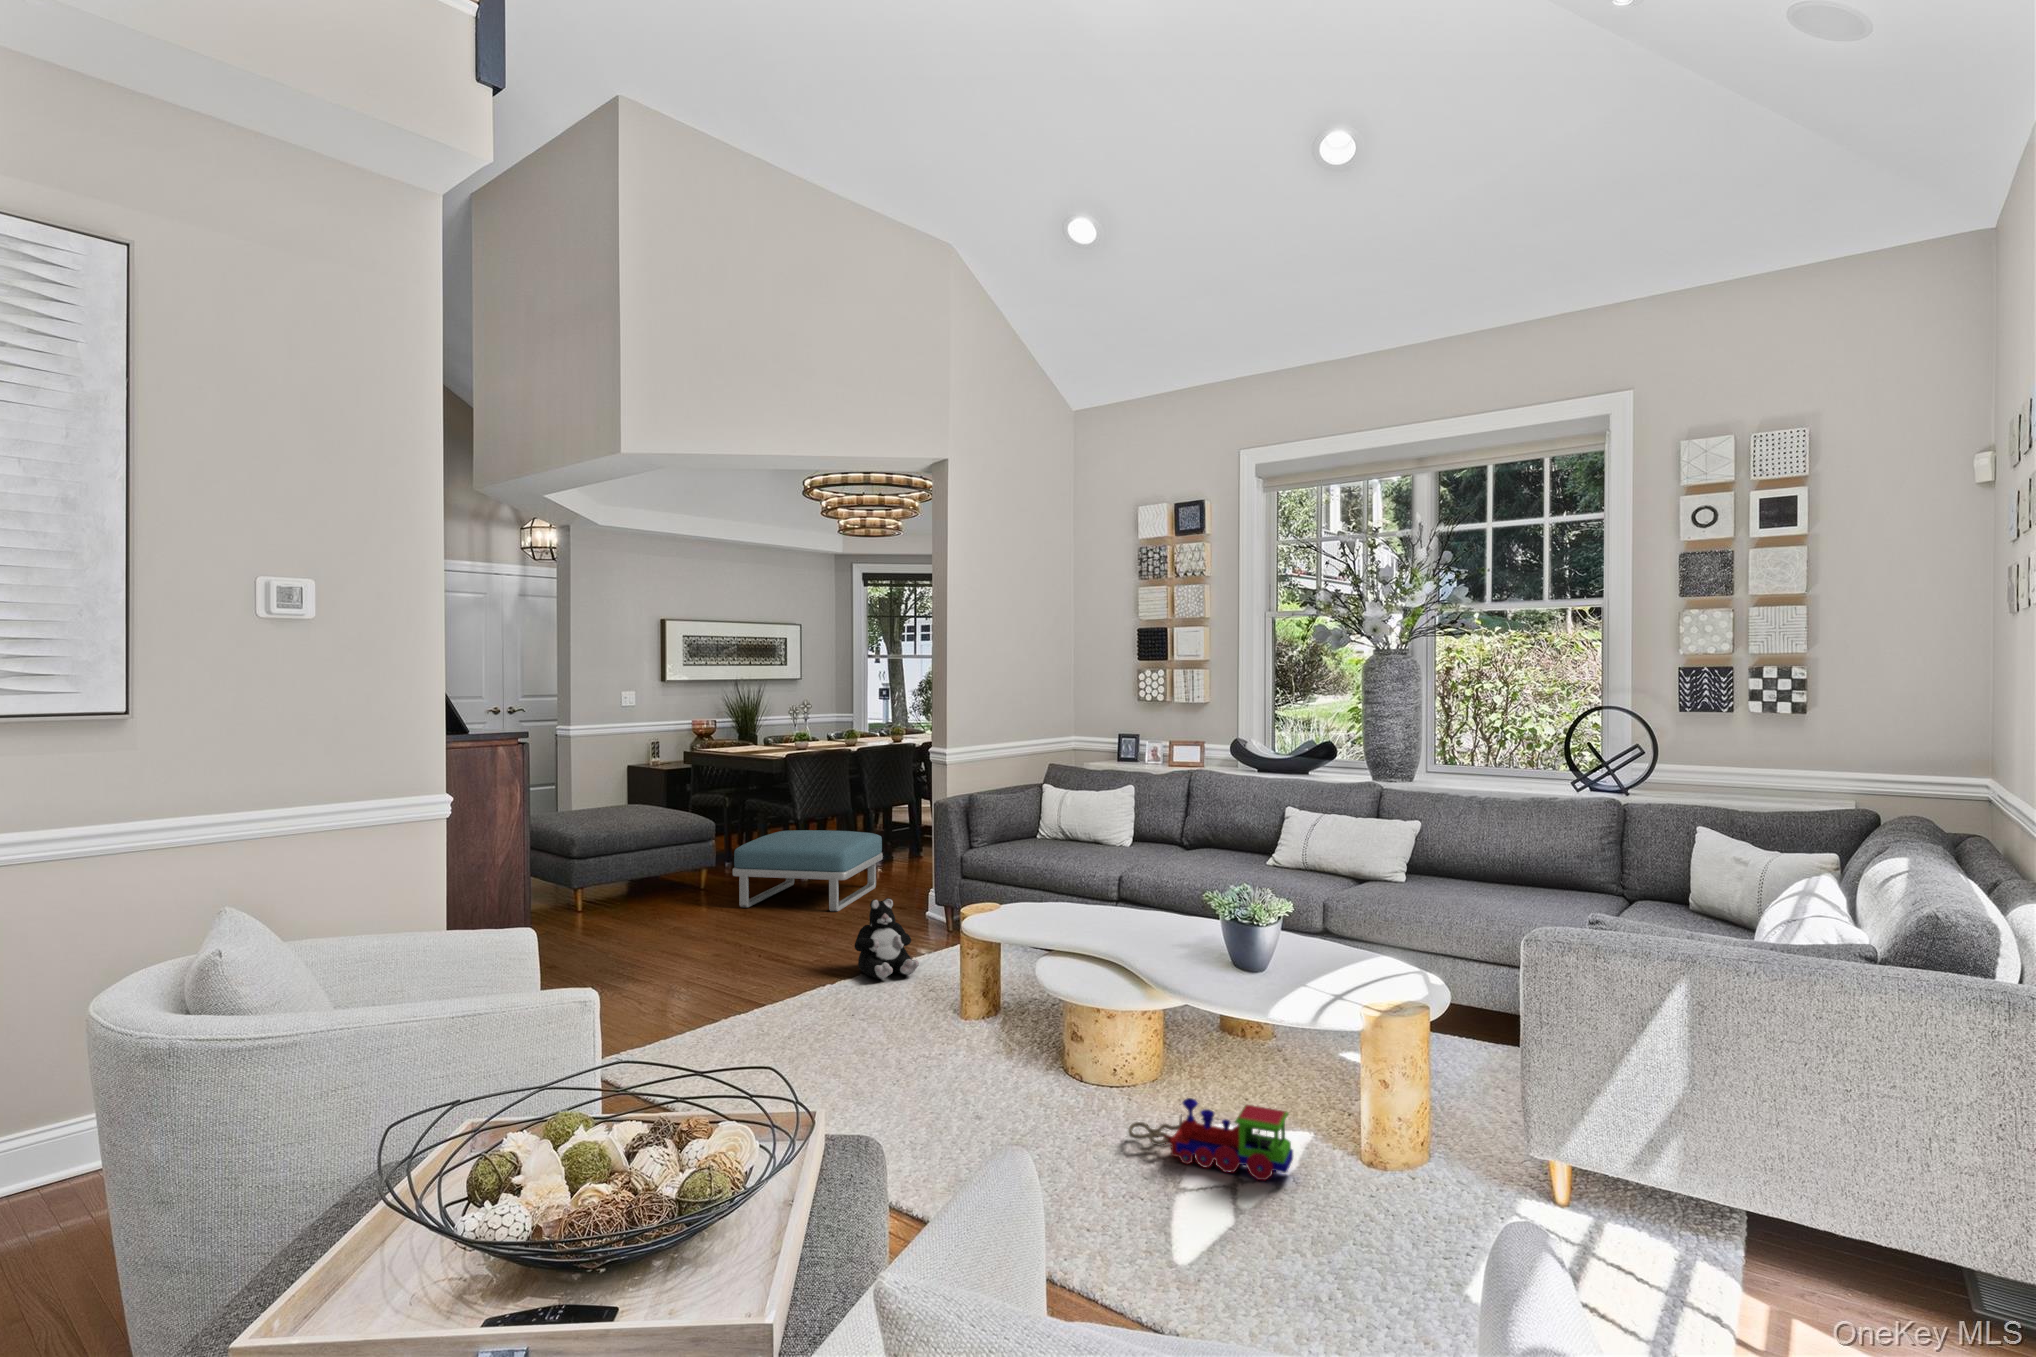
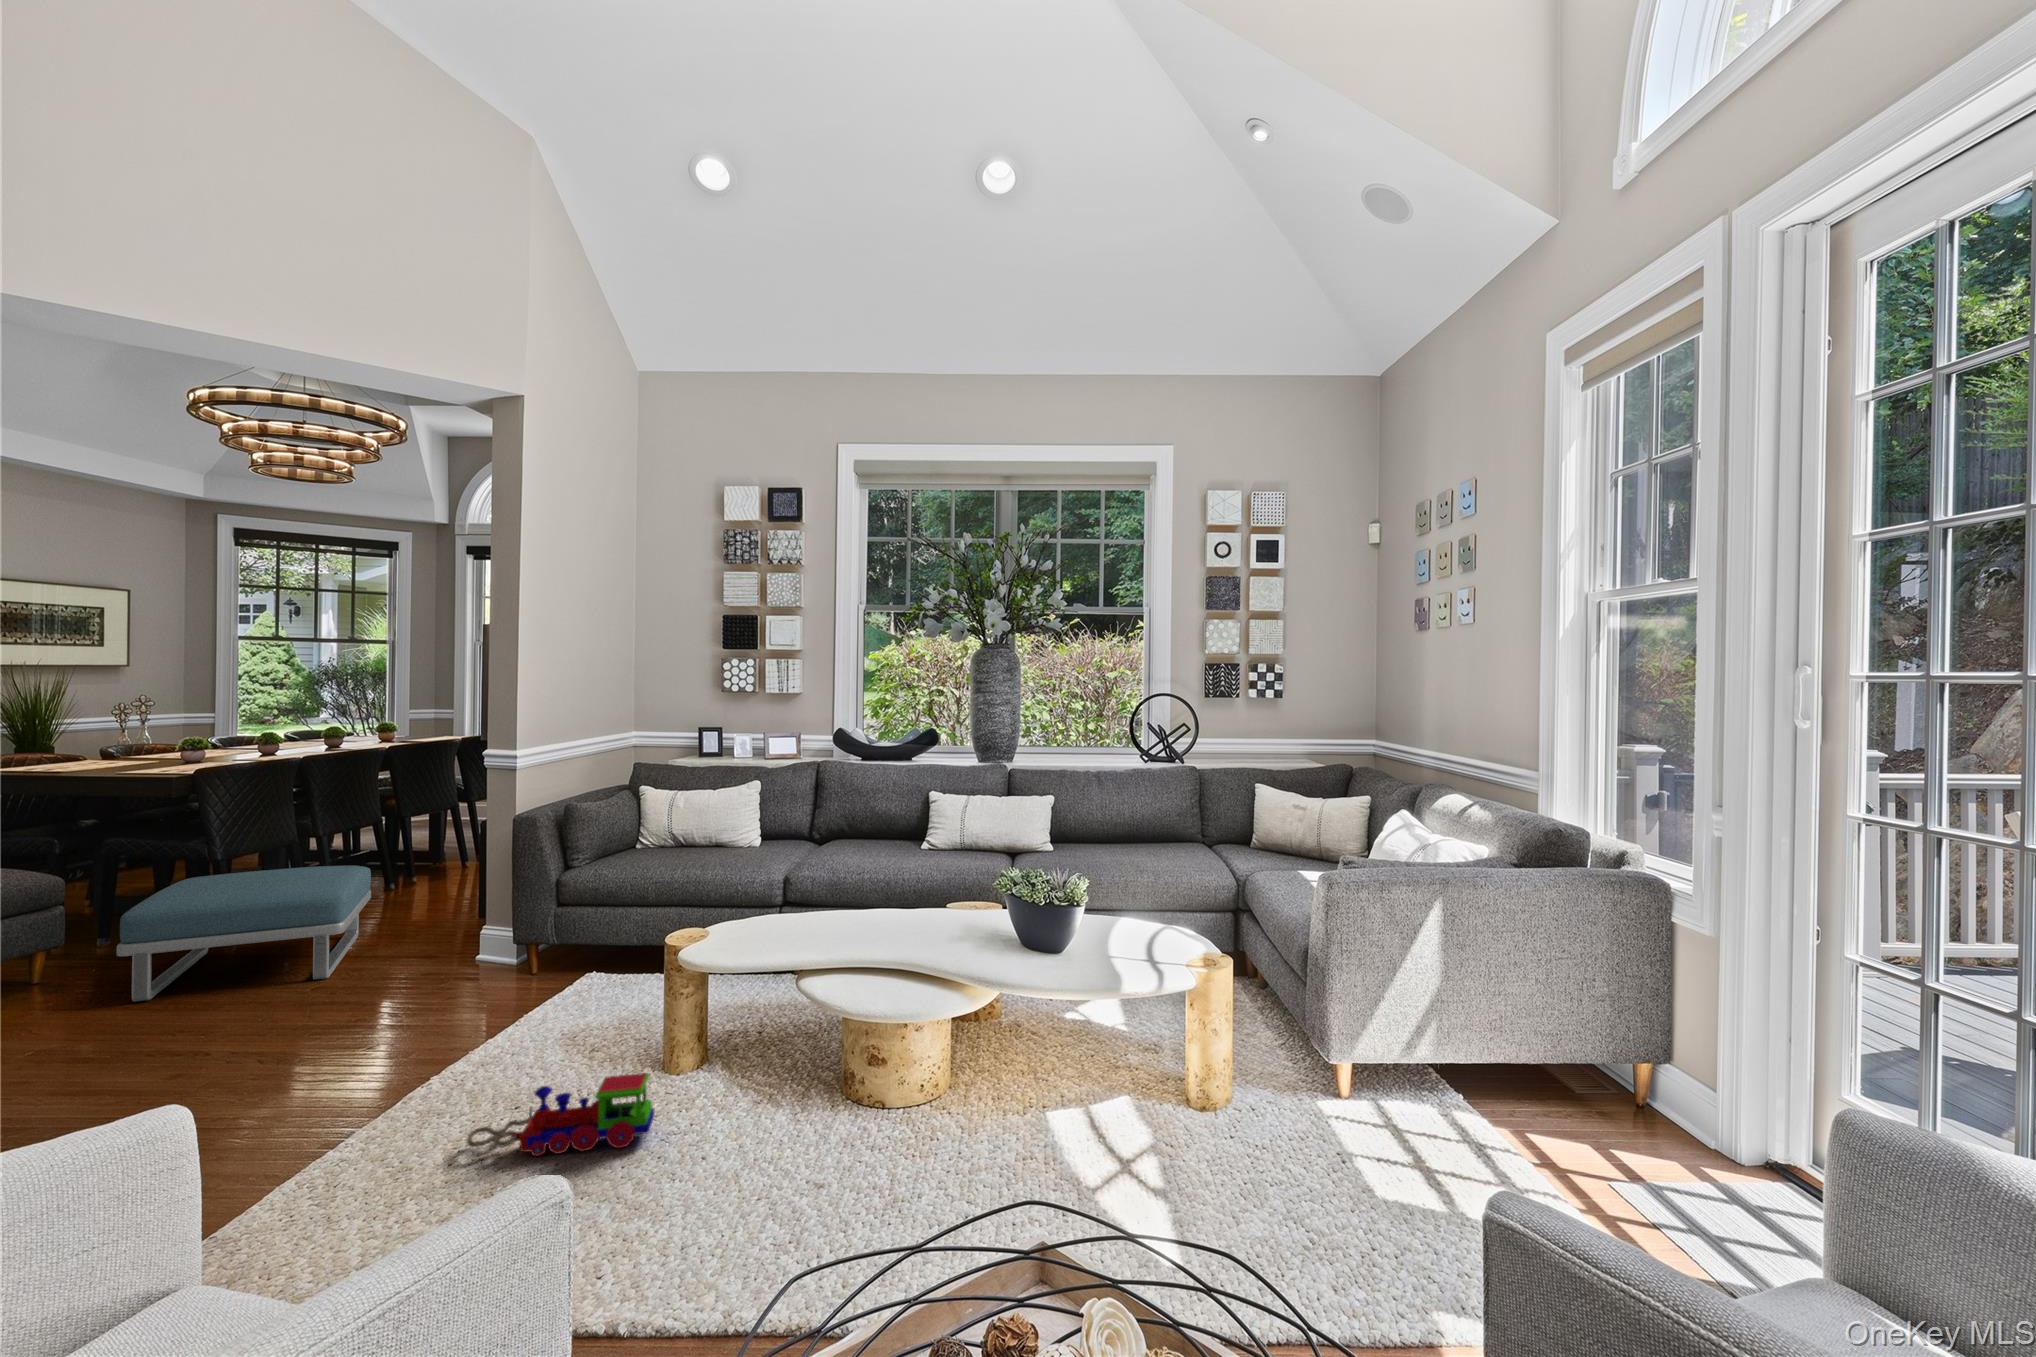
plush toy: present [855,898,919,979] -> none [451,947,555,1059]
toy train: present [1128,1098,1293,1180] -> present [467,1073,654,1156]

